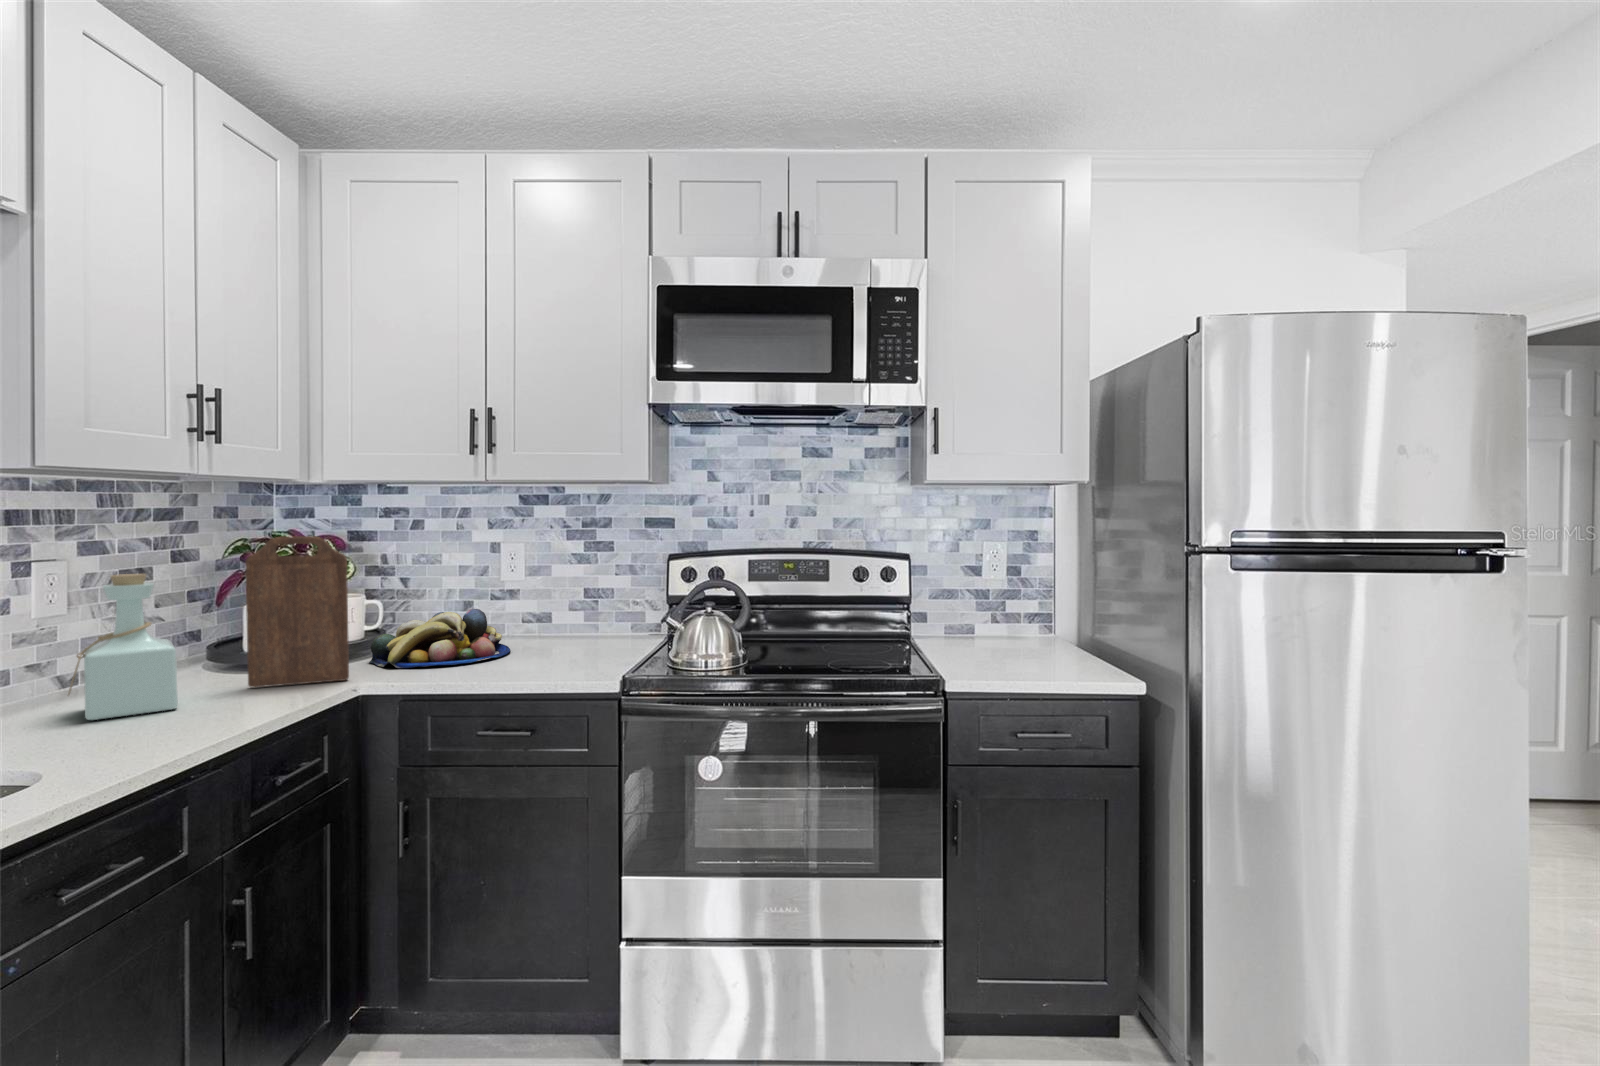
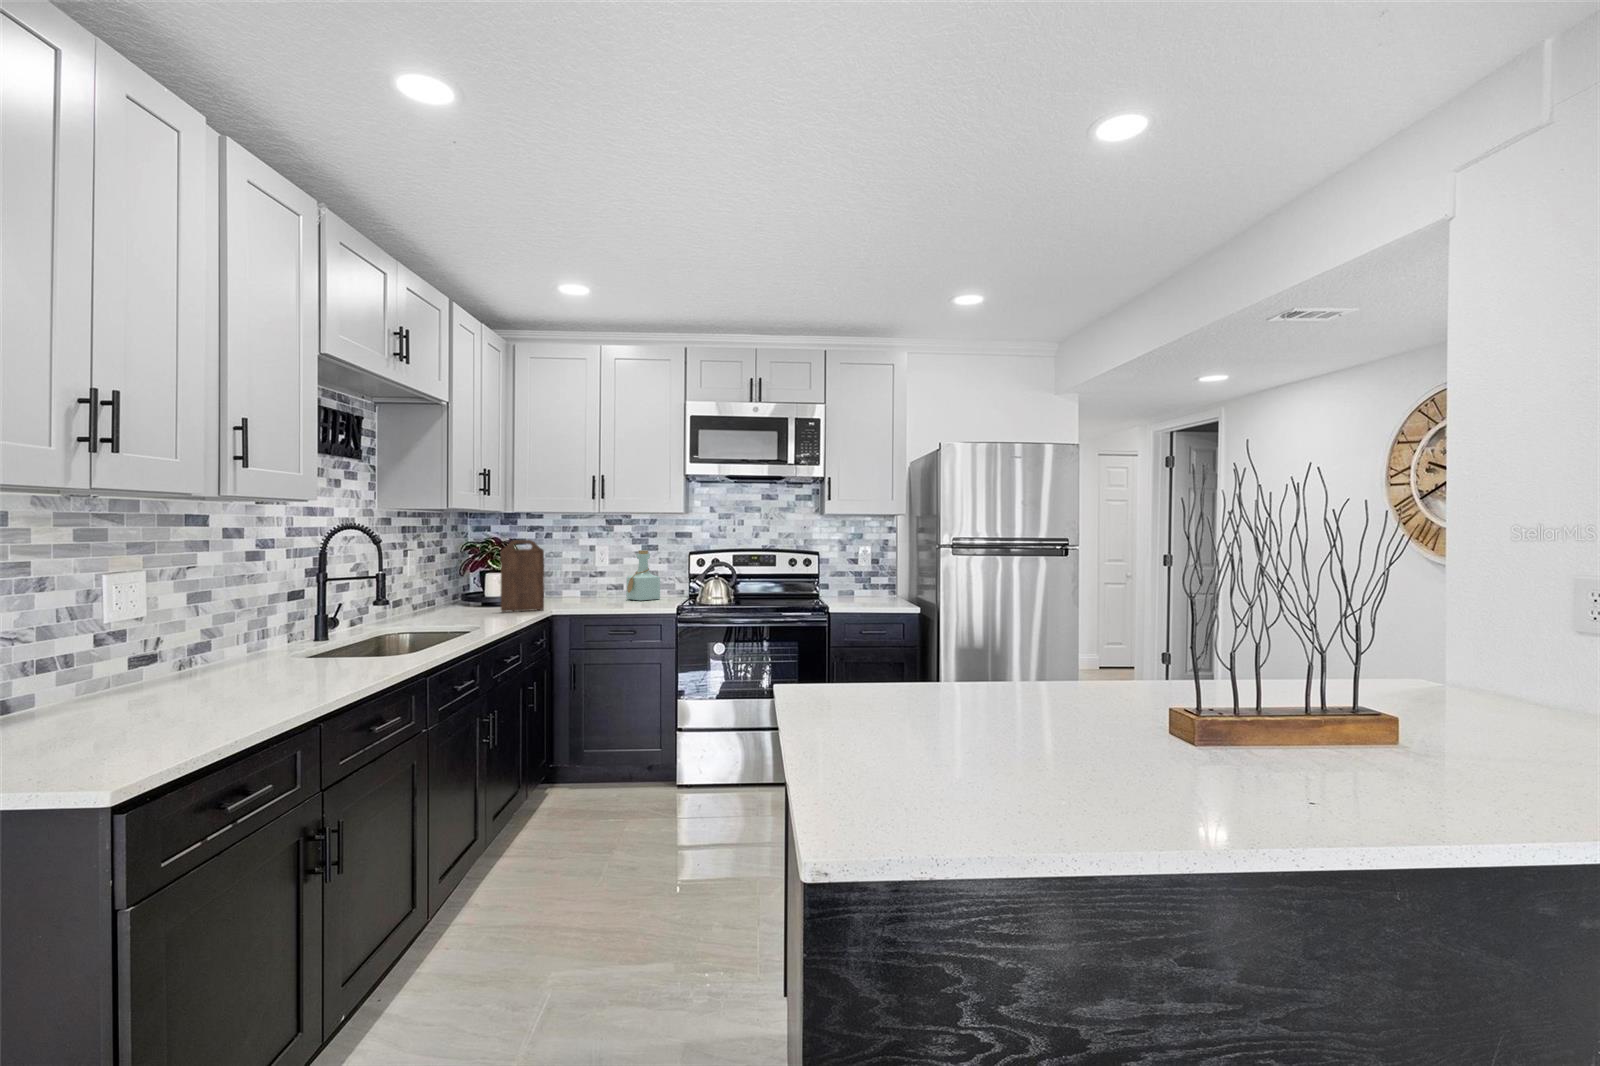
bottle: present [68,574,178,720] -> present [626,550,660,601]
fruit bowl: present [370,609,510,668] -> none [541,580,609,607]

